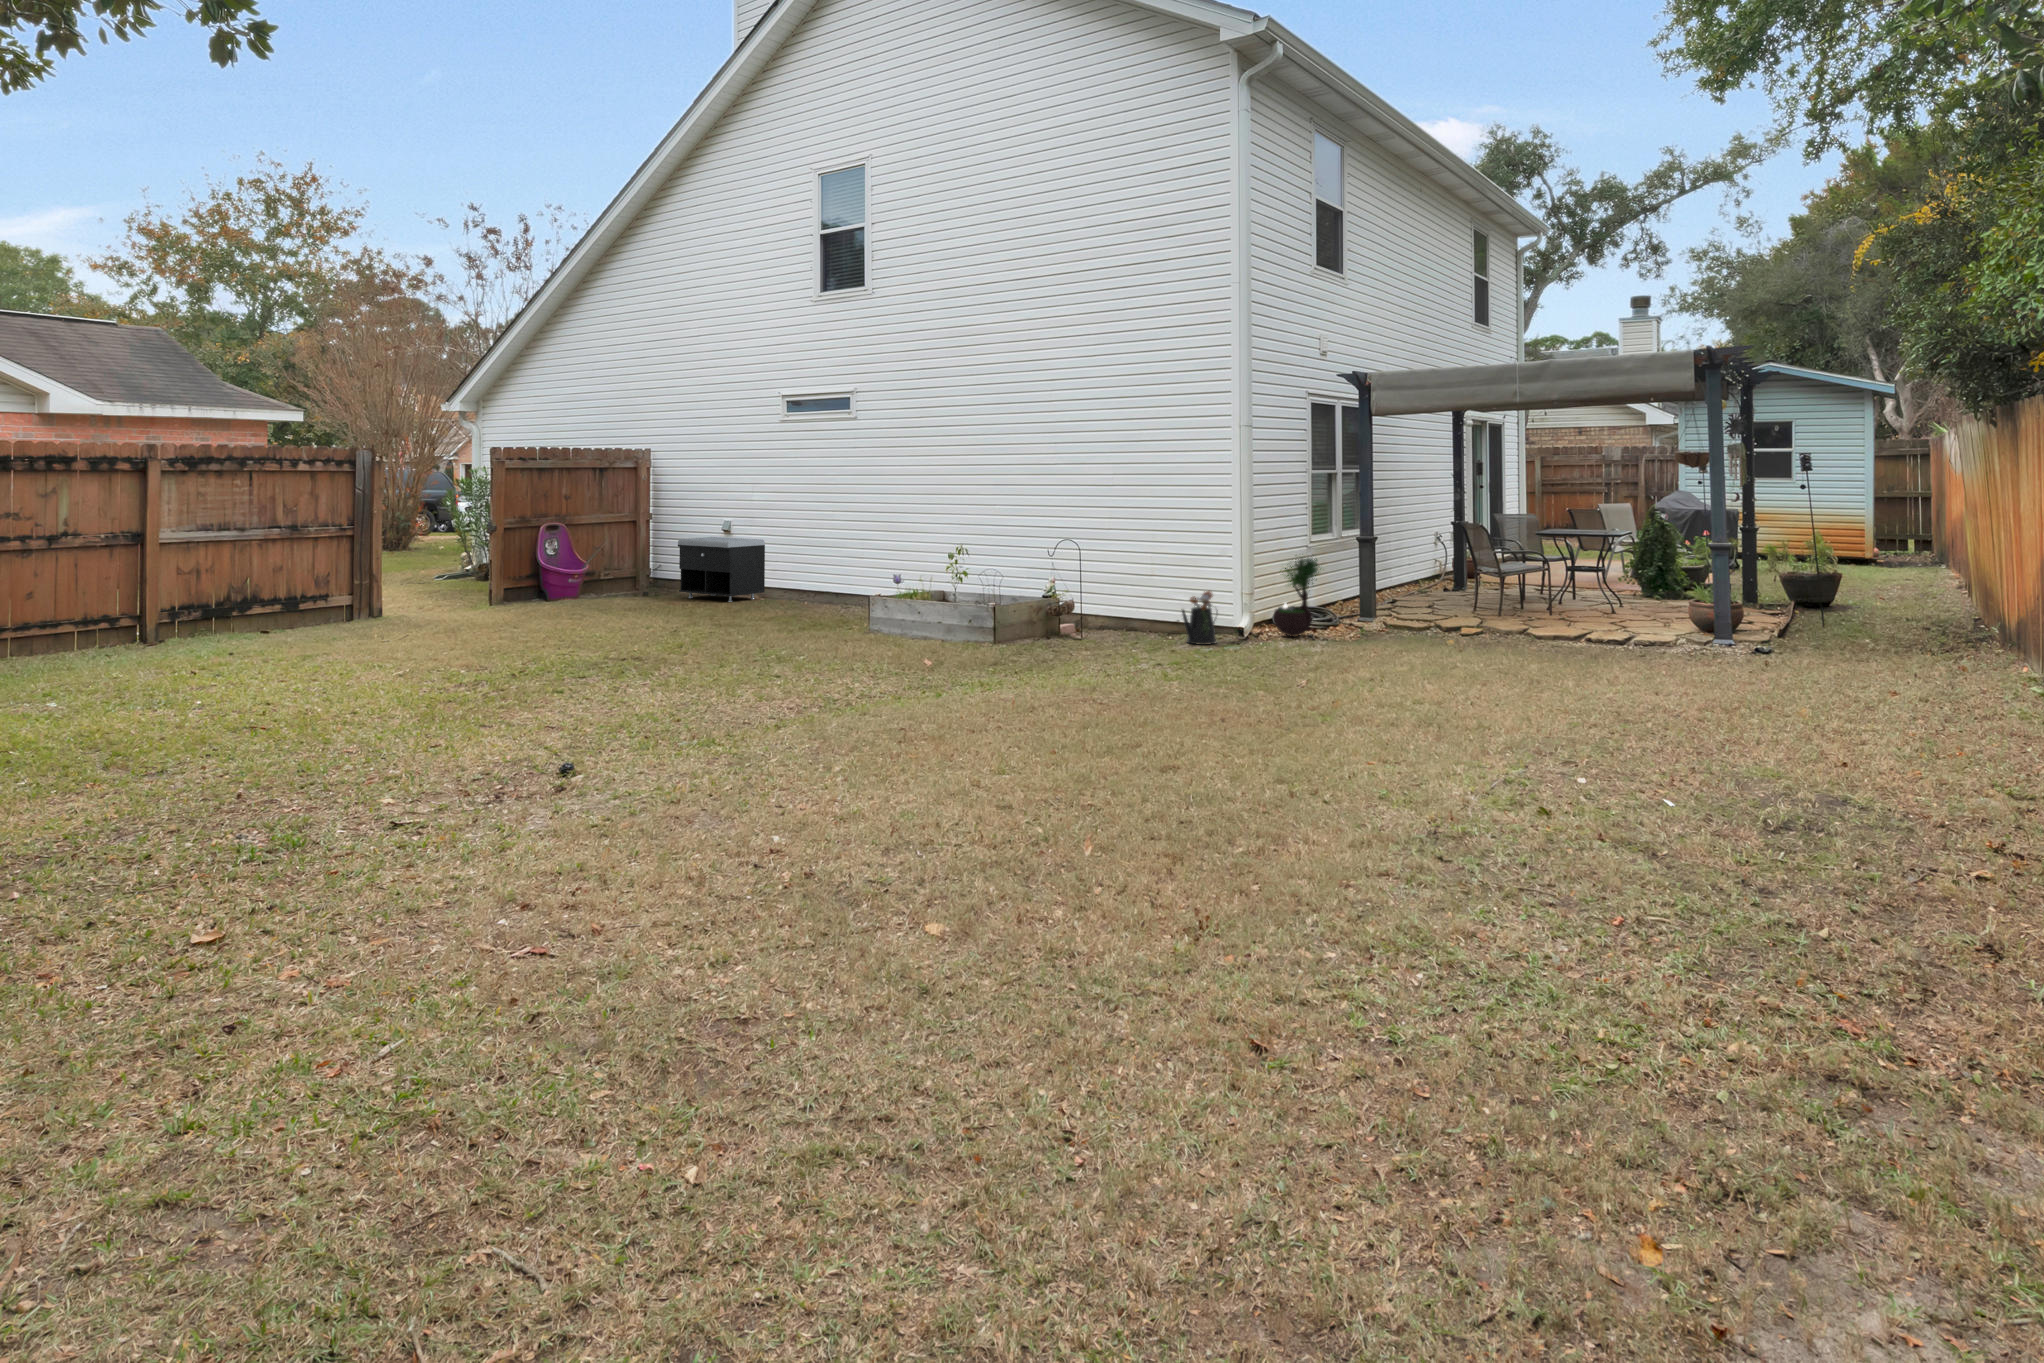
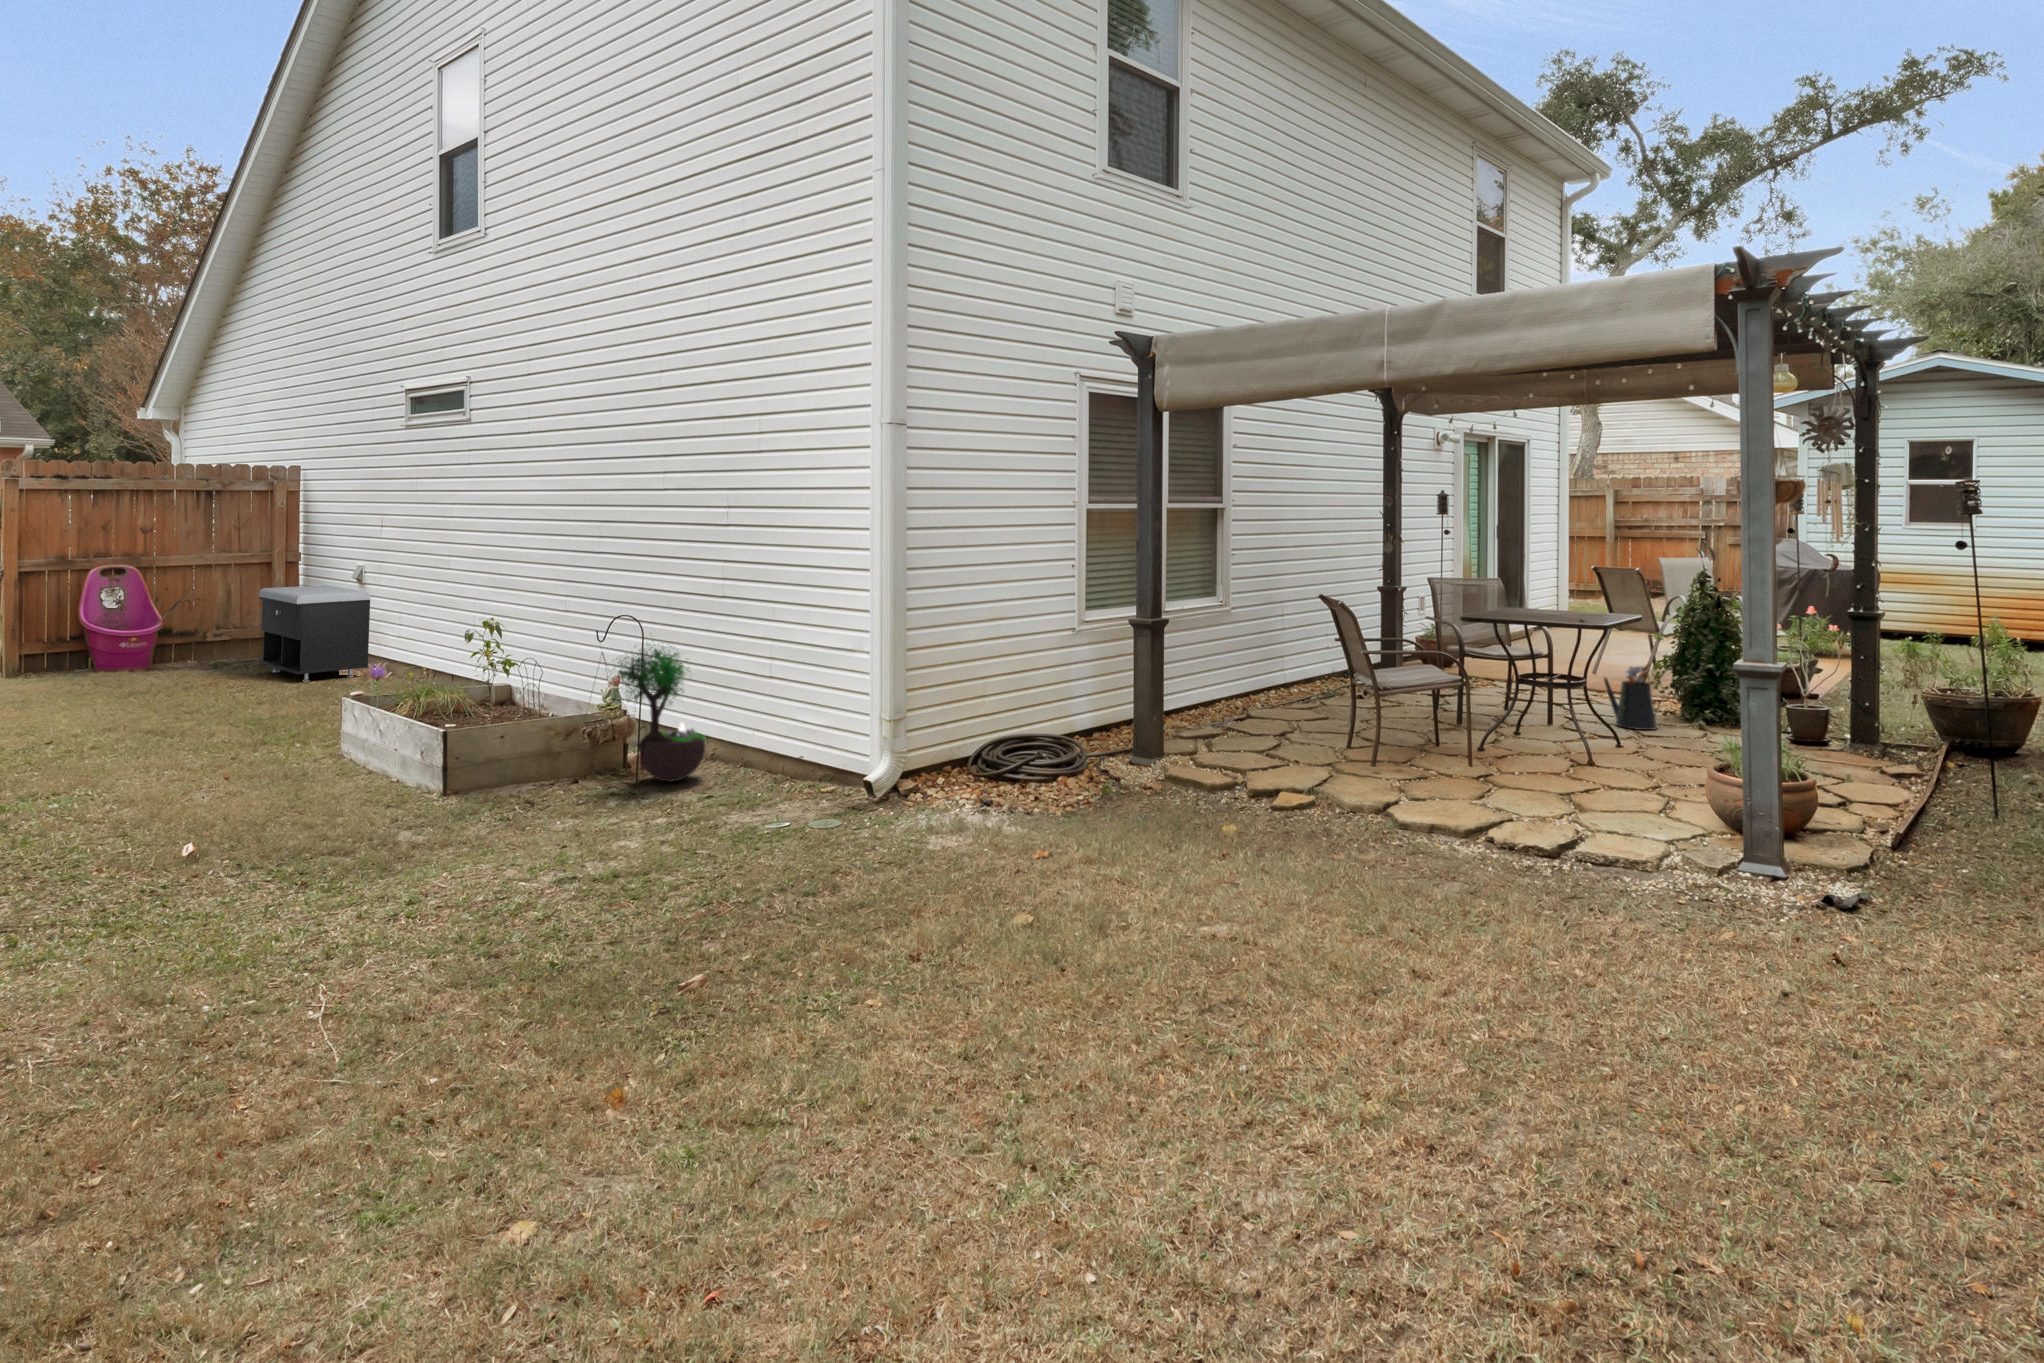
potted tree: present [1274,557,1321,637] -> present [610,640,705,782]
watering can: present [1182,591,1218,645] -> present [1604,664,1664,730]

